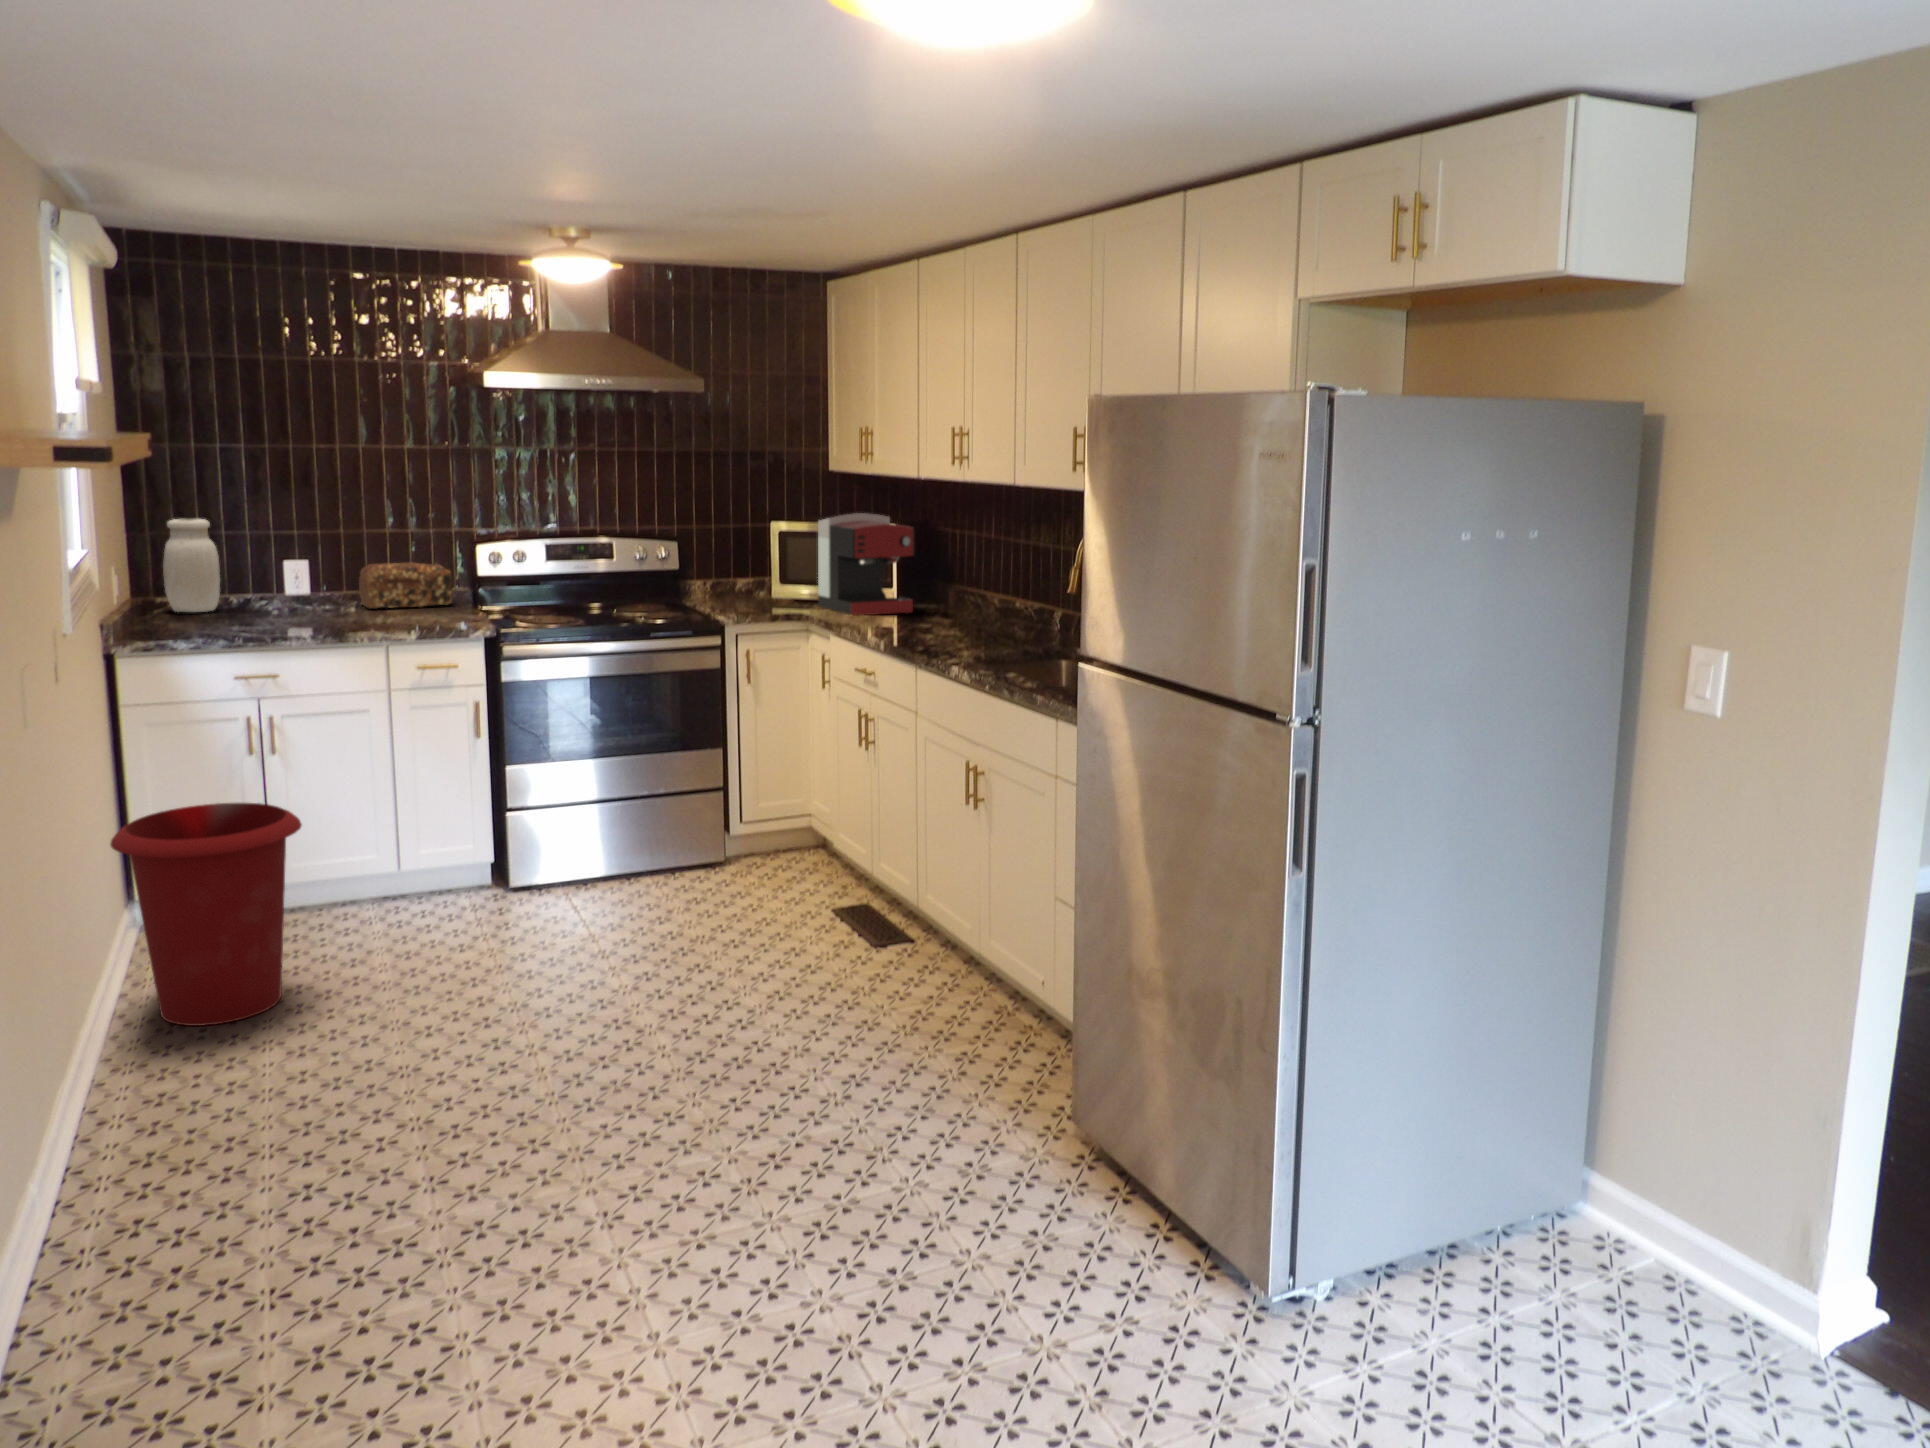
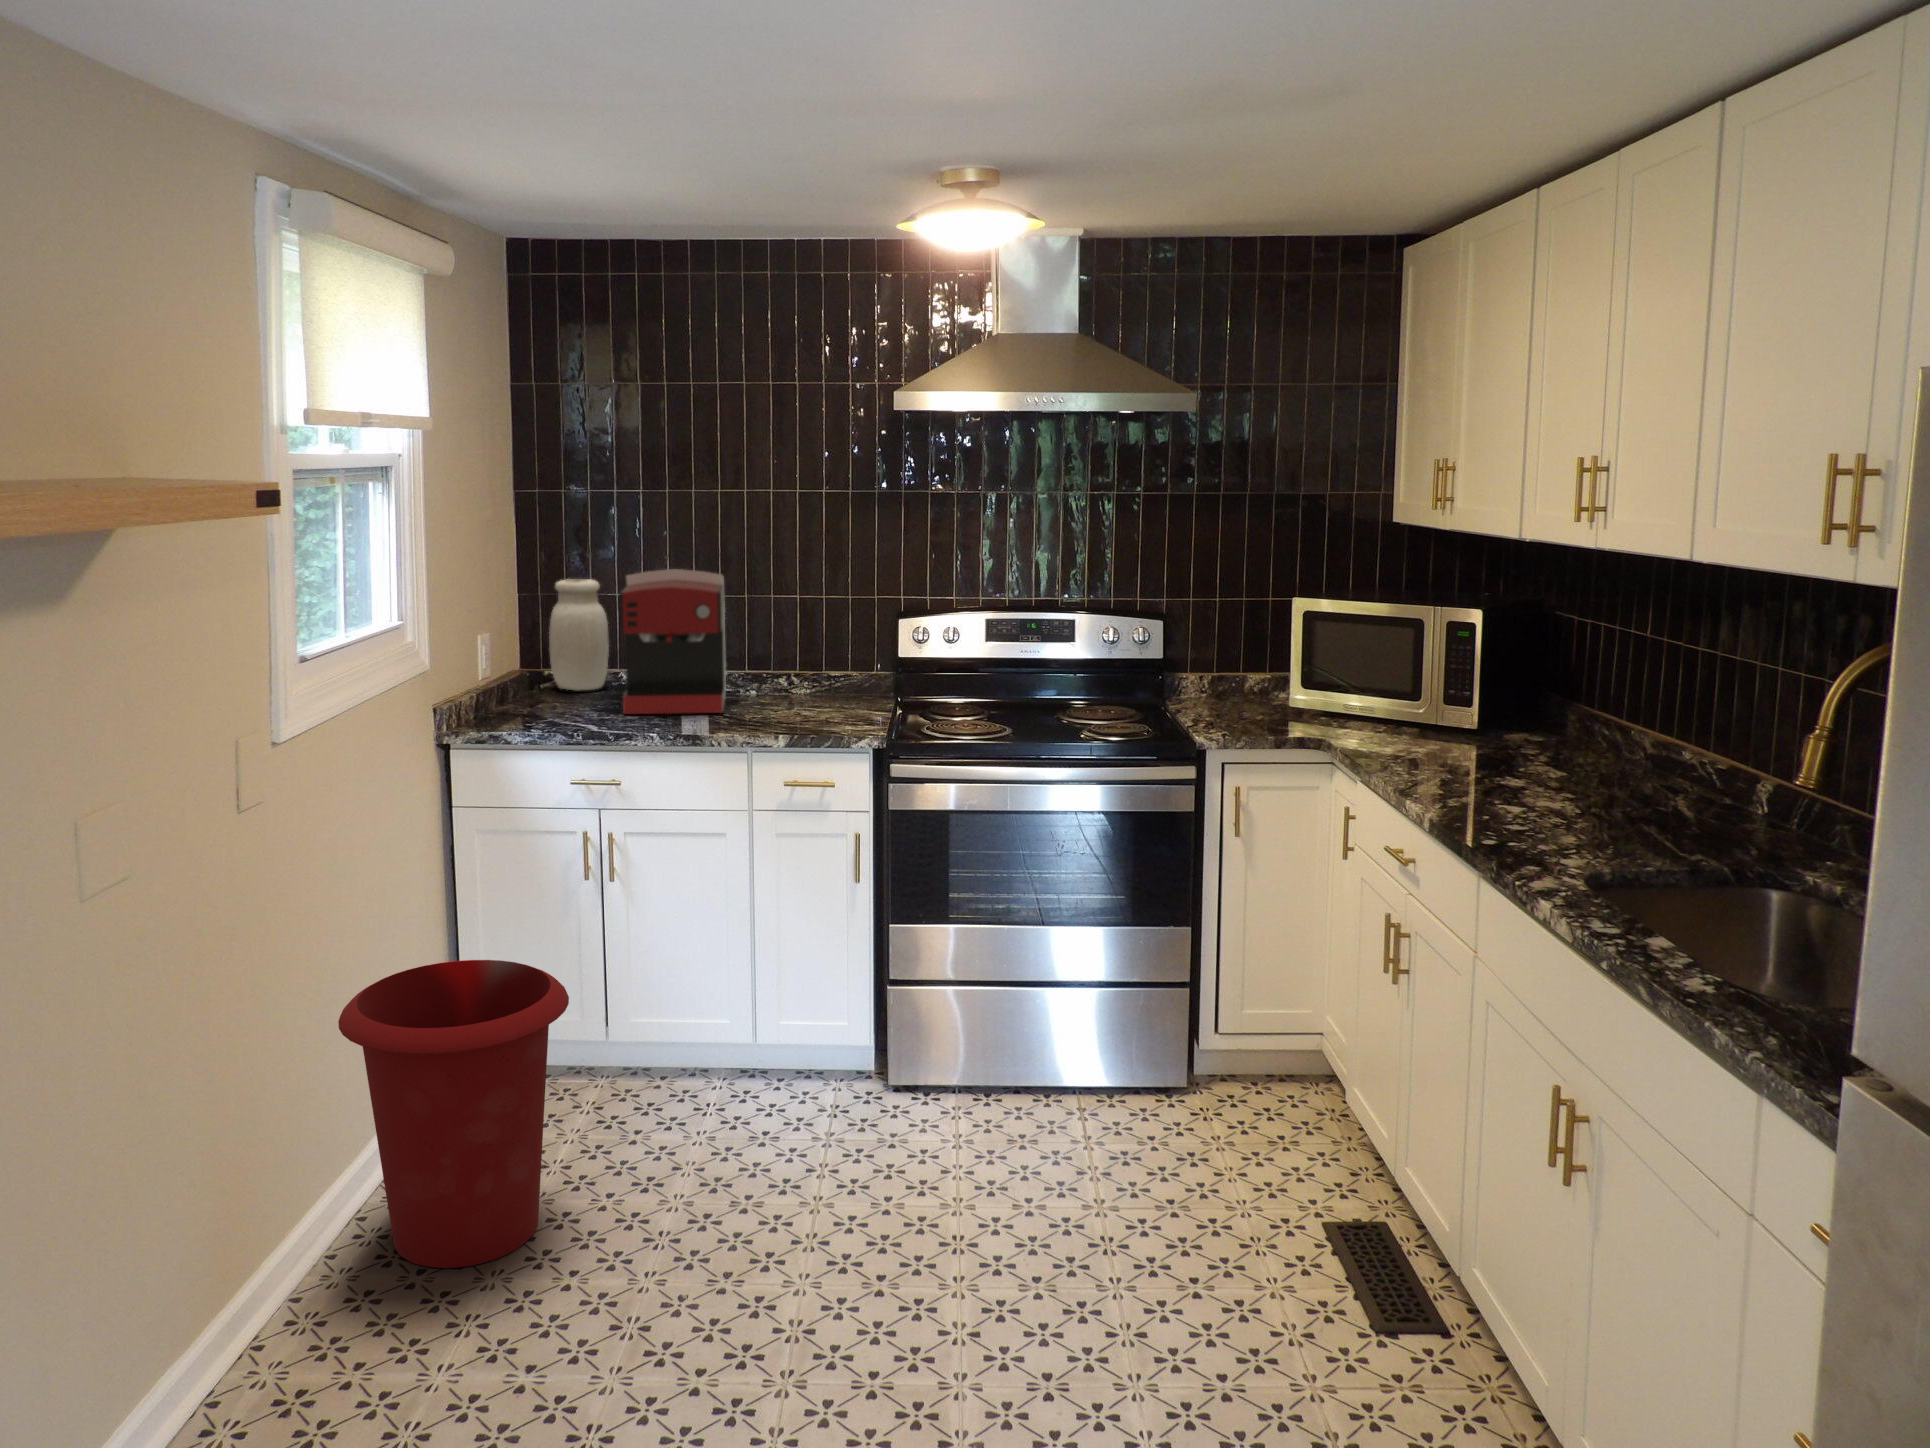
coffee maker: present [818,513,915,615] -> present [620,569,726,714]
bread loaf: present [359,562,452,609] -> none [761,639,864,696]

